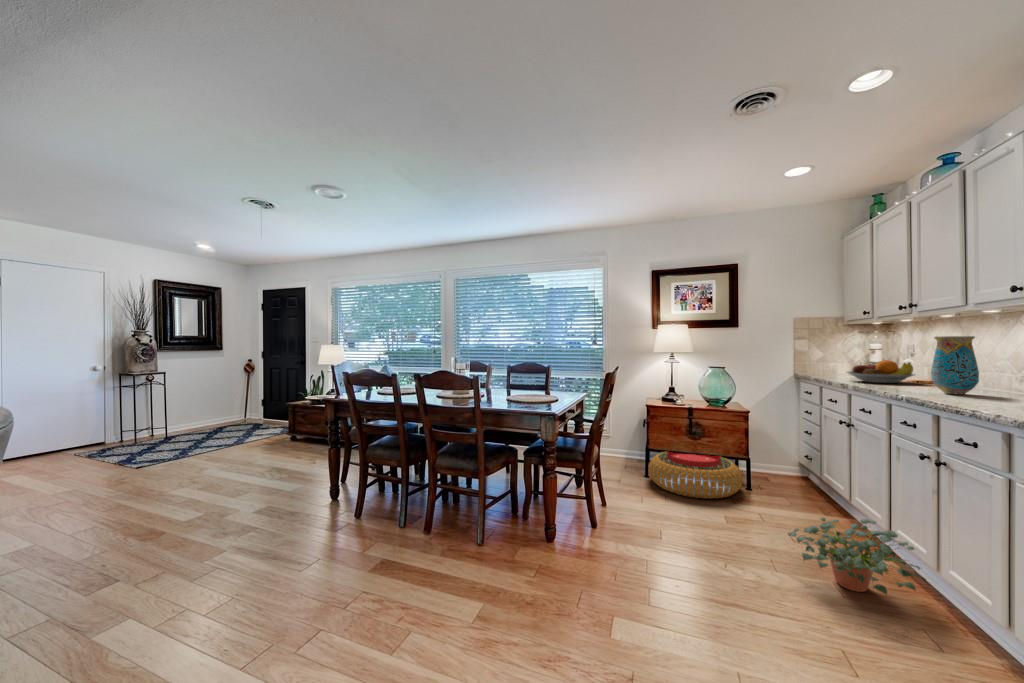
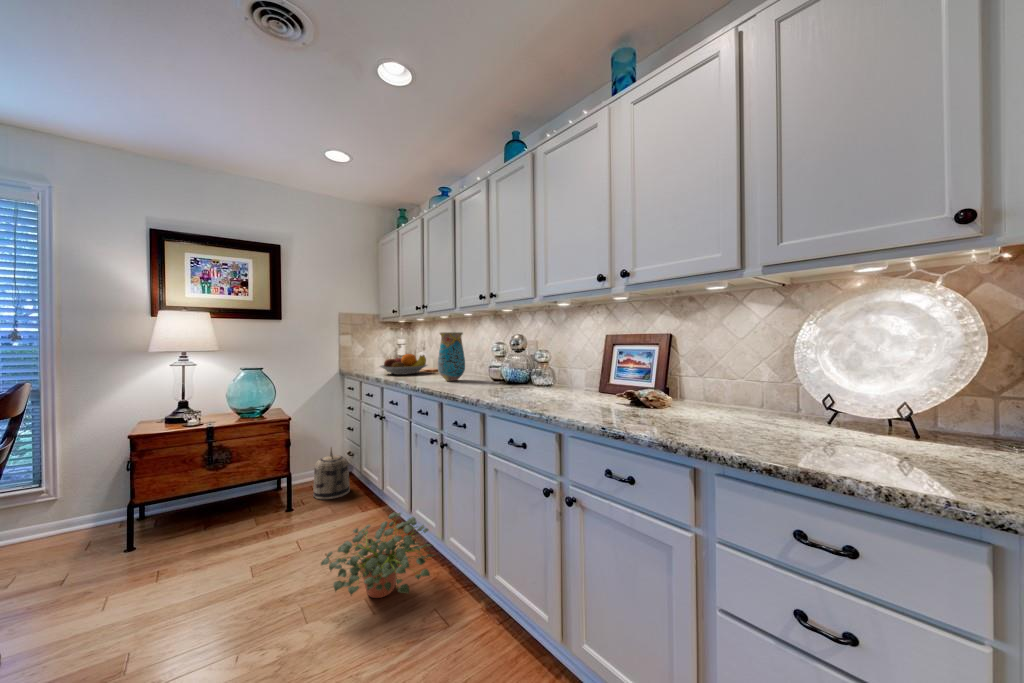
basket: none [771,446,810,496] -> present [313,447,350,500]
pouf: present [648,451,742,499] -> none [137,476,280,553]

